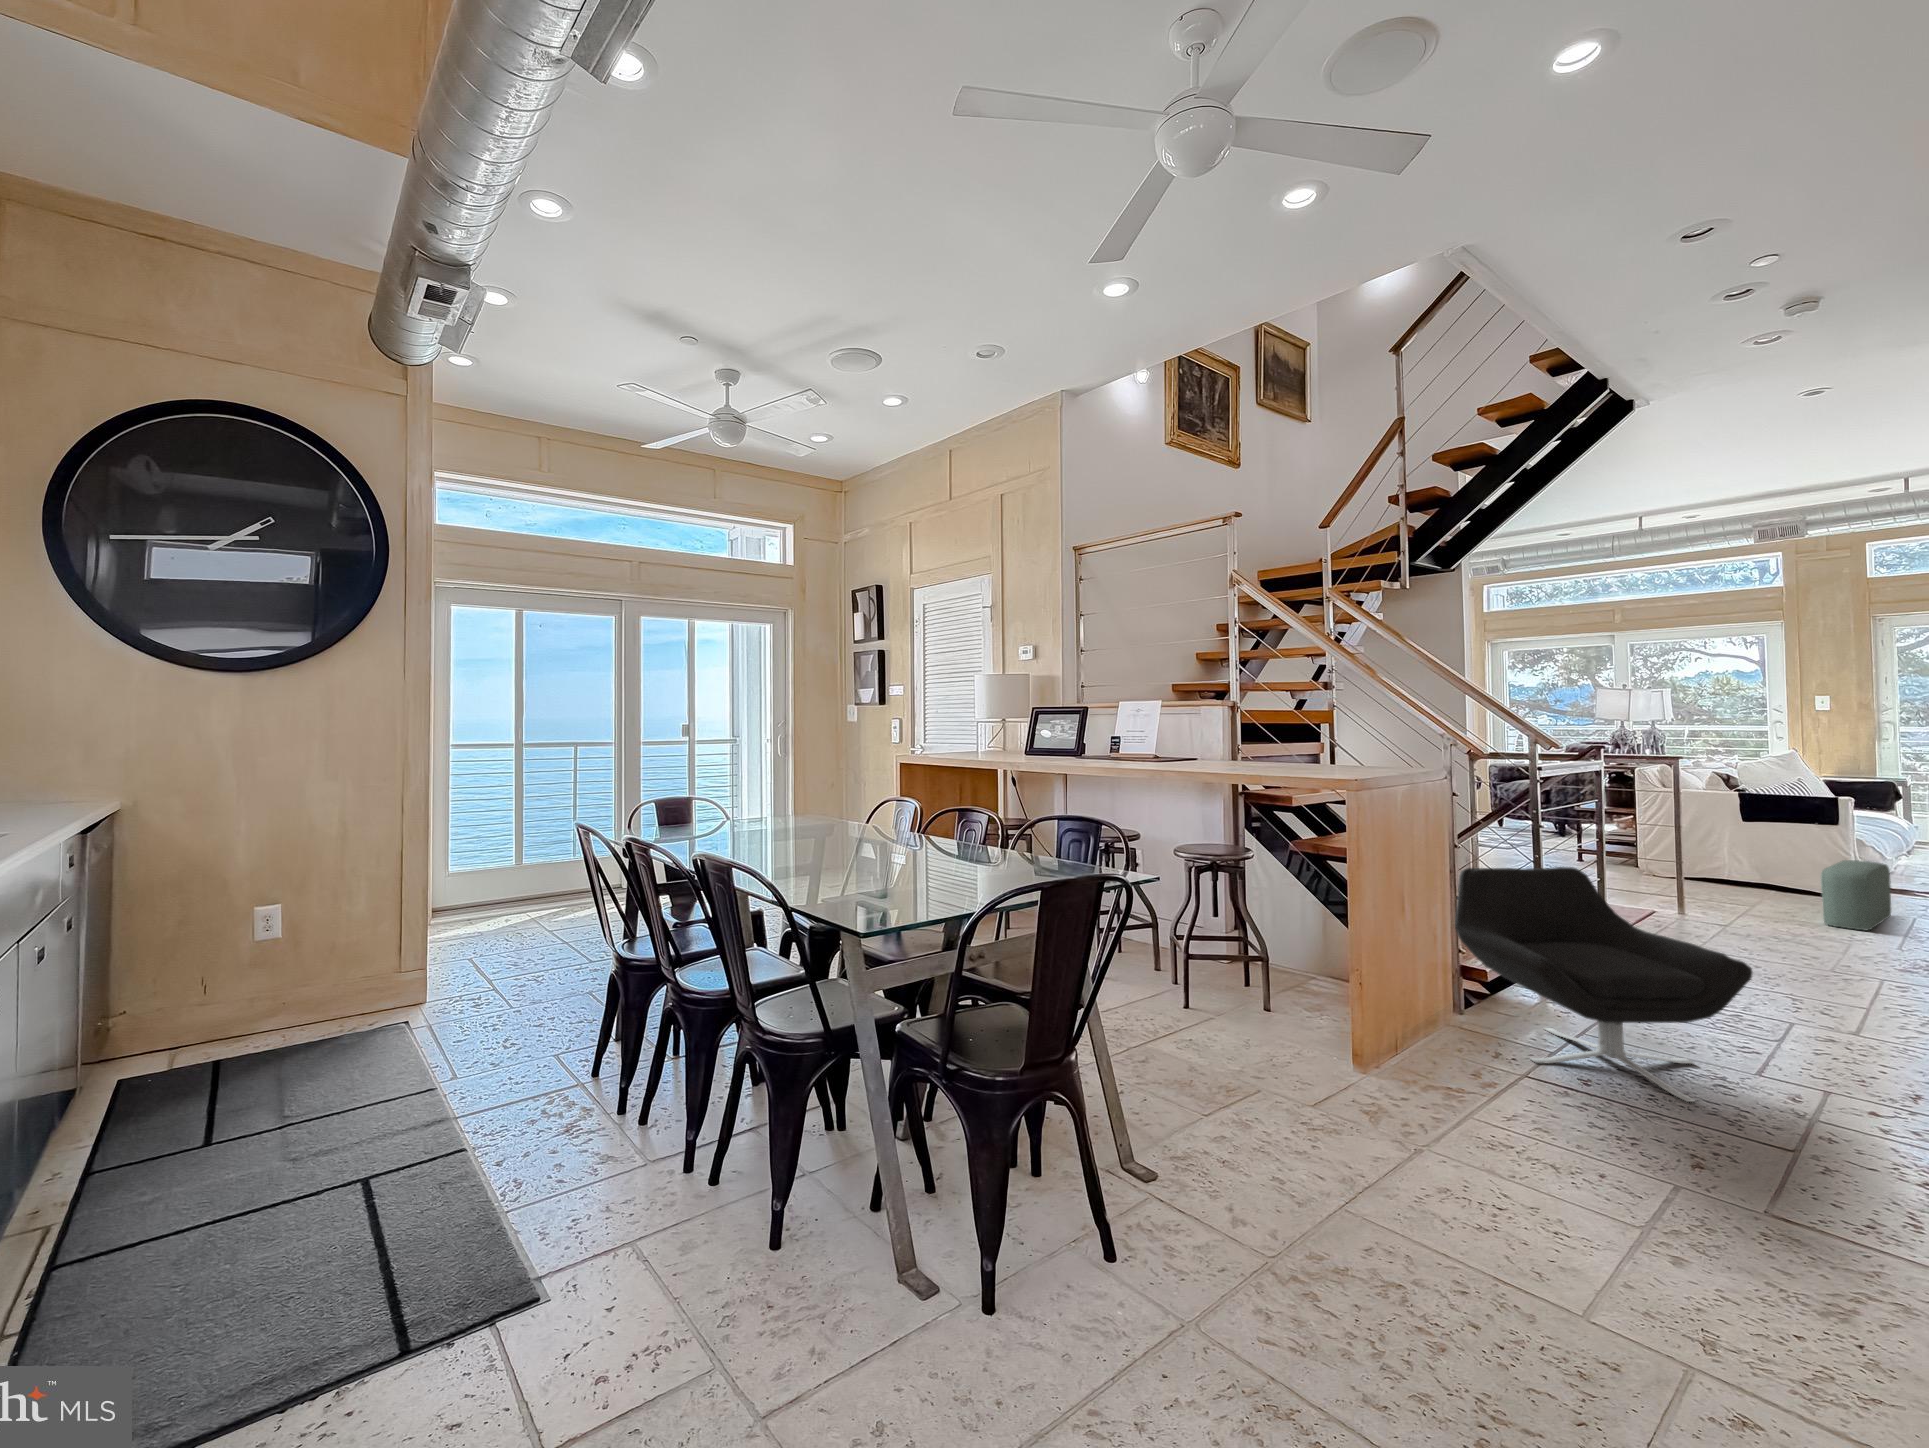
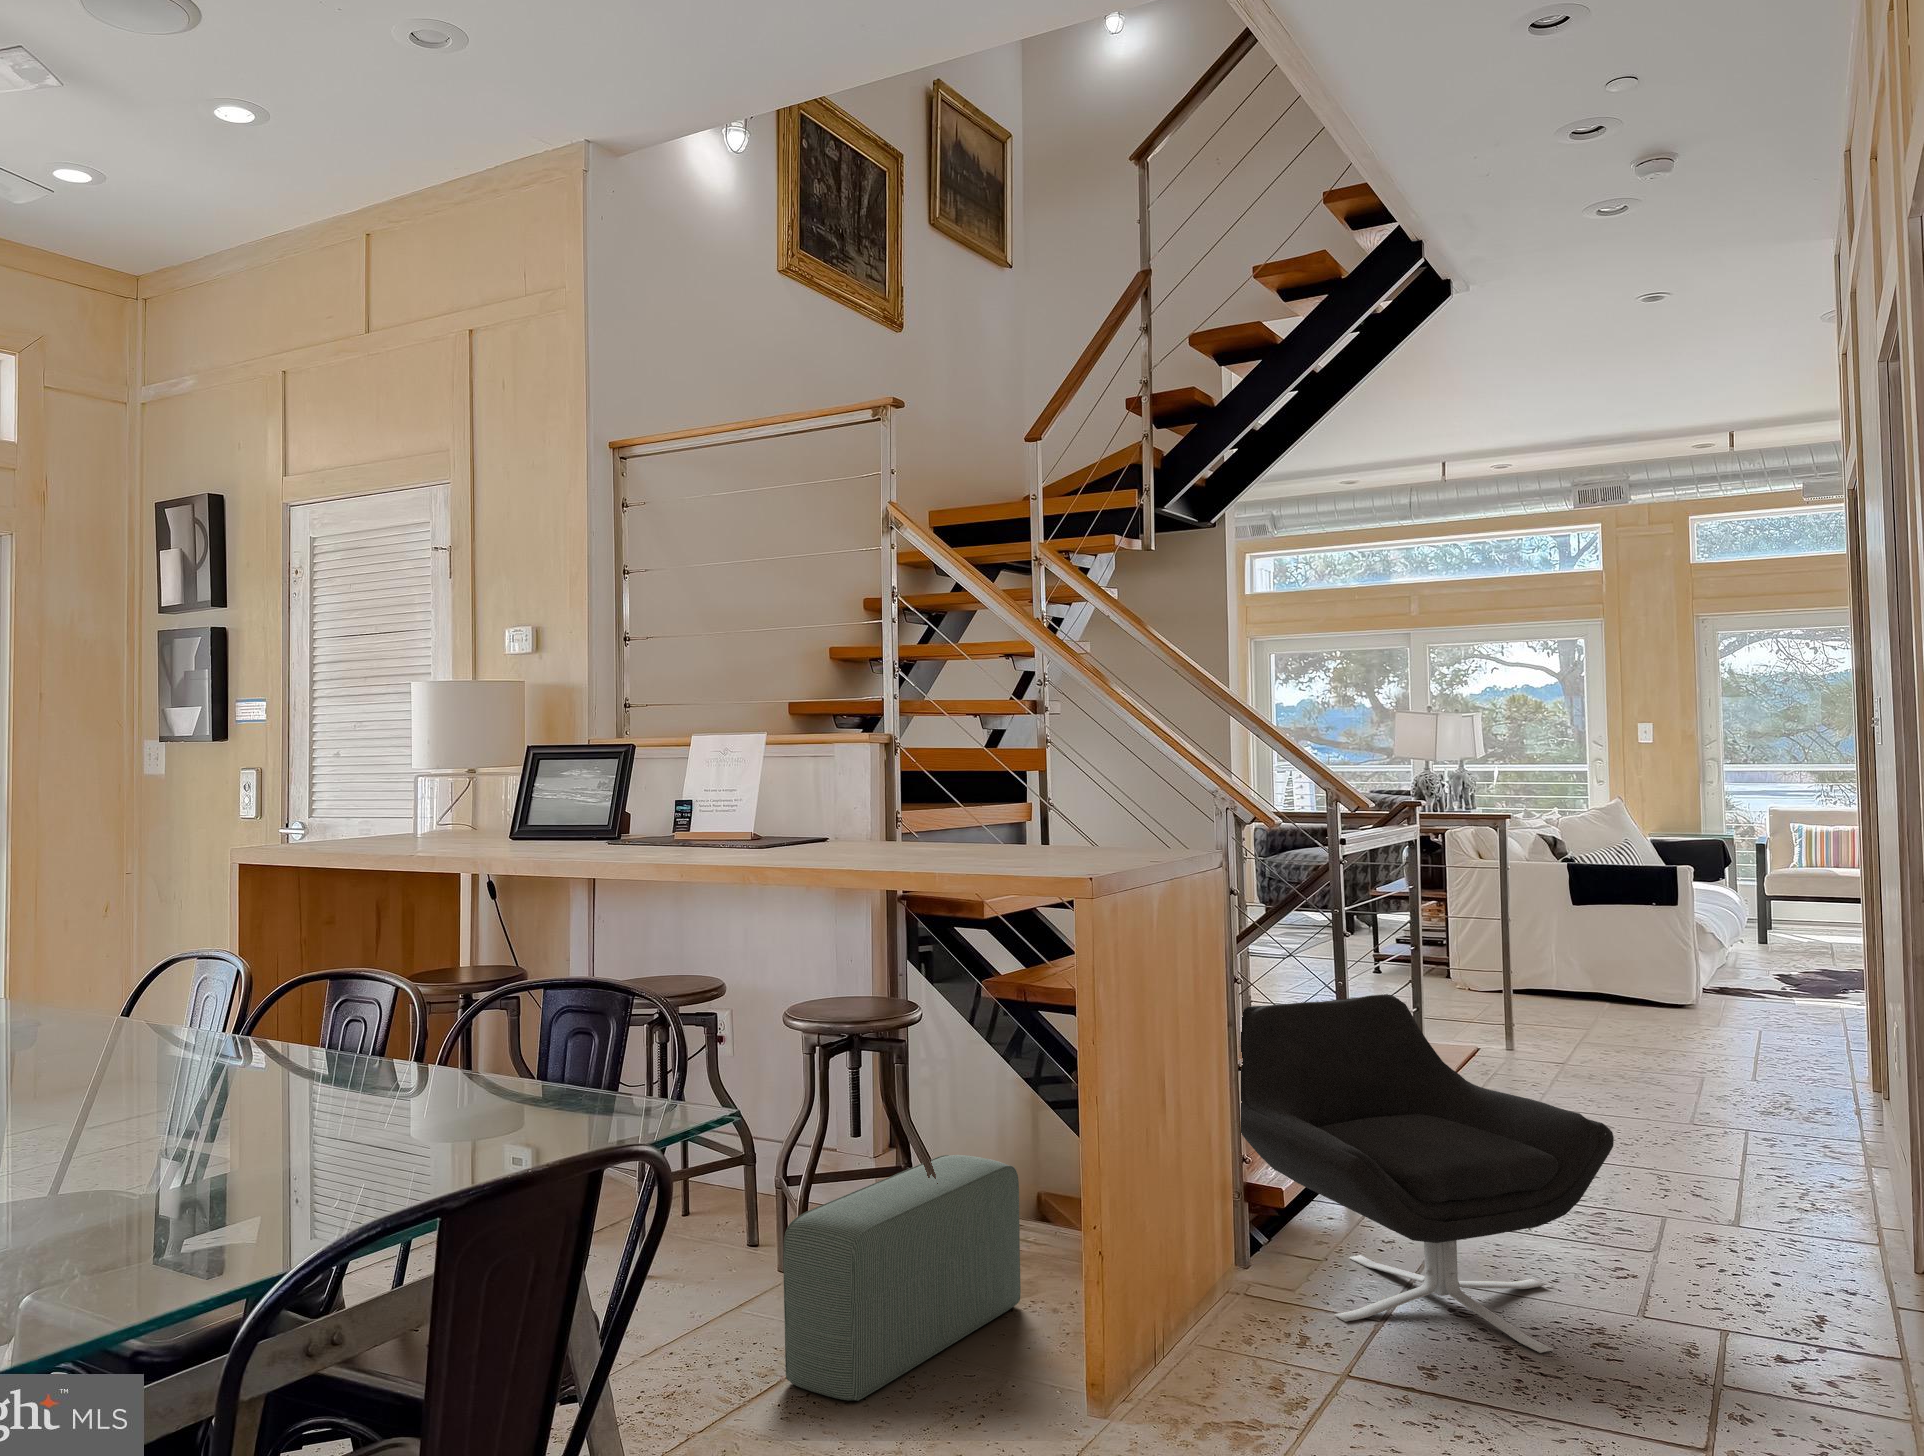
pouf: present [1820,860,1891,930] -> present [783,1155,1020,1401]

